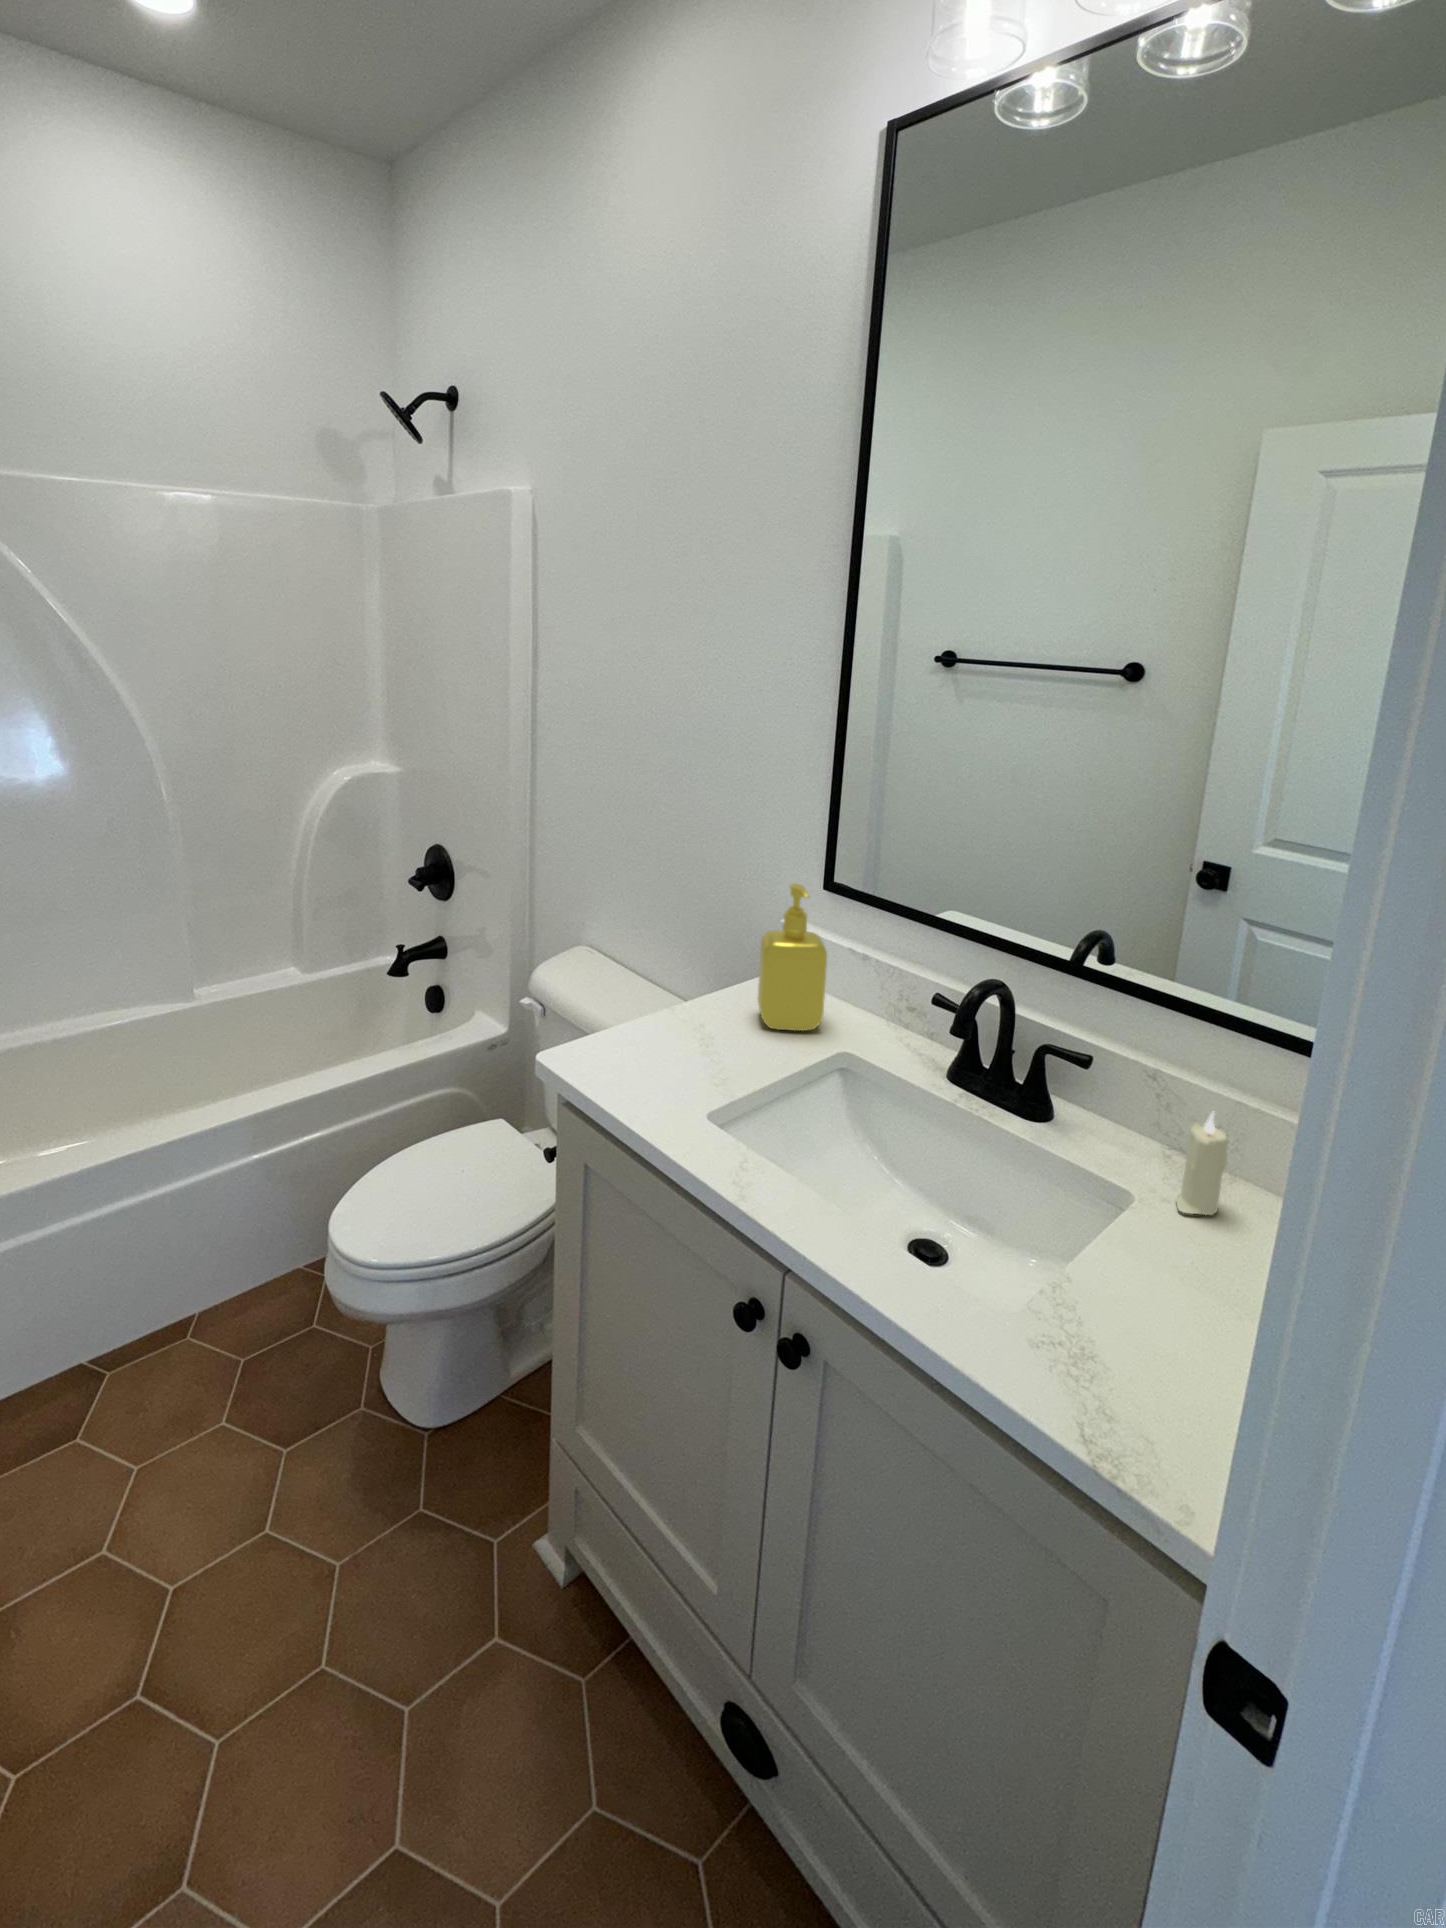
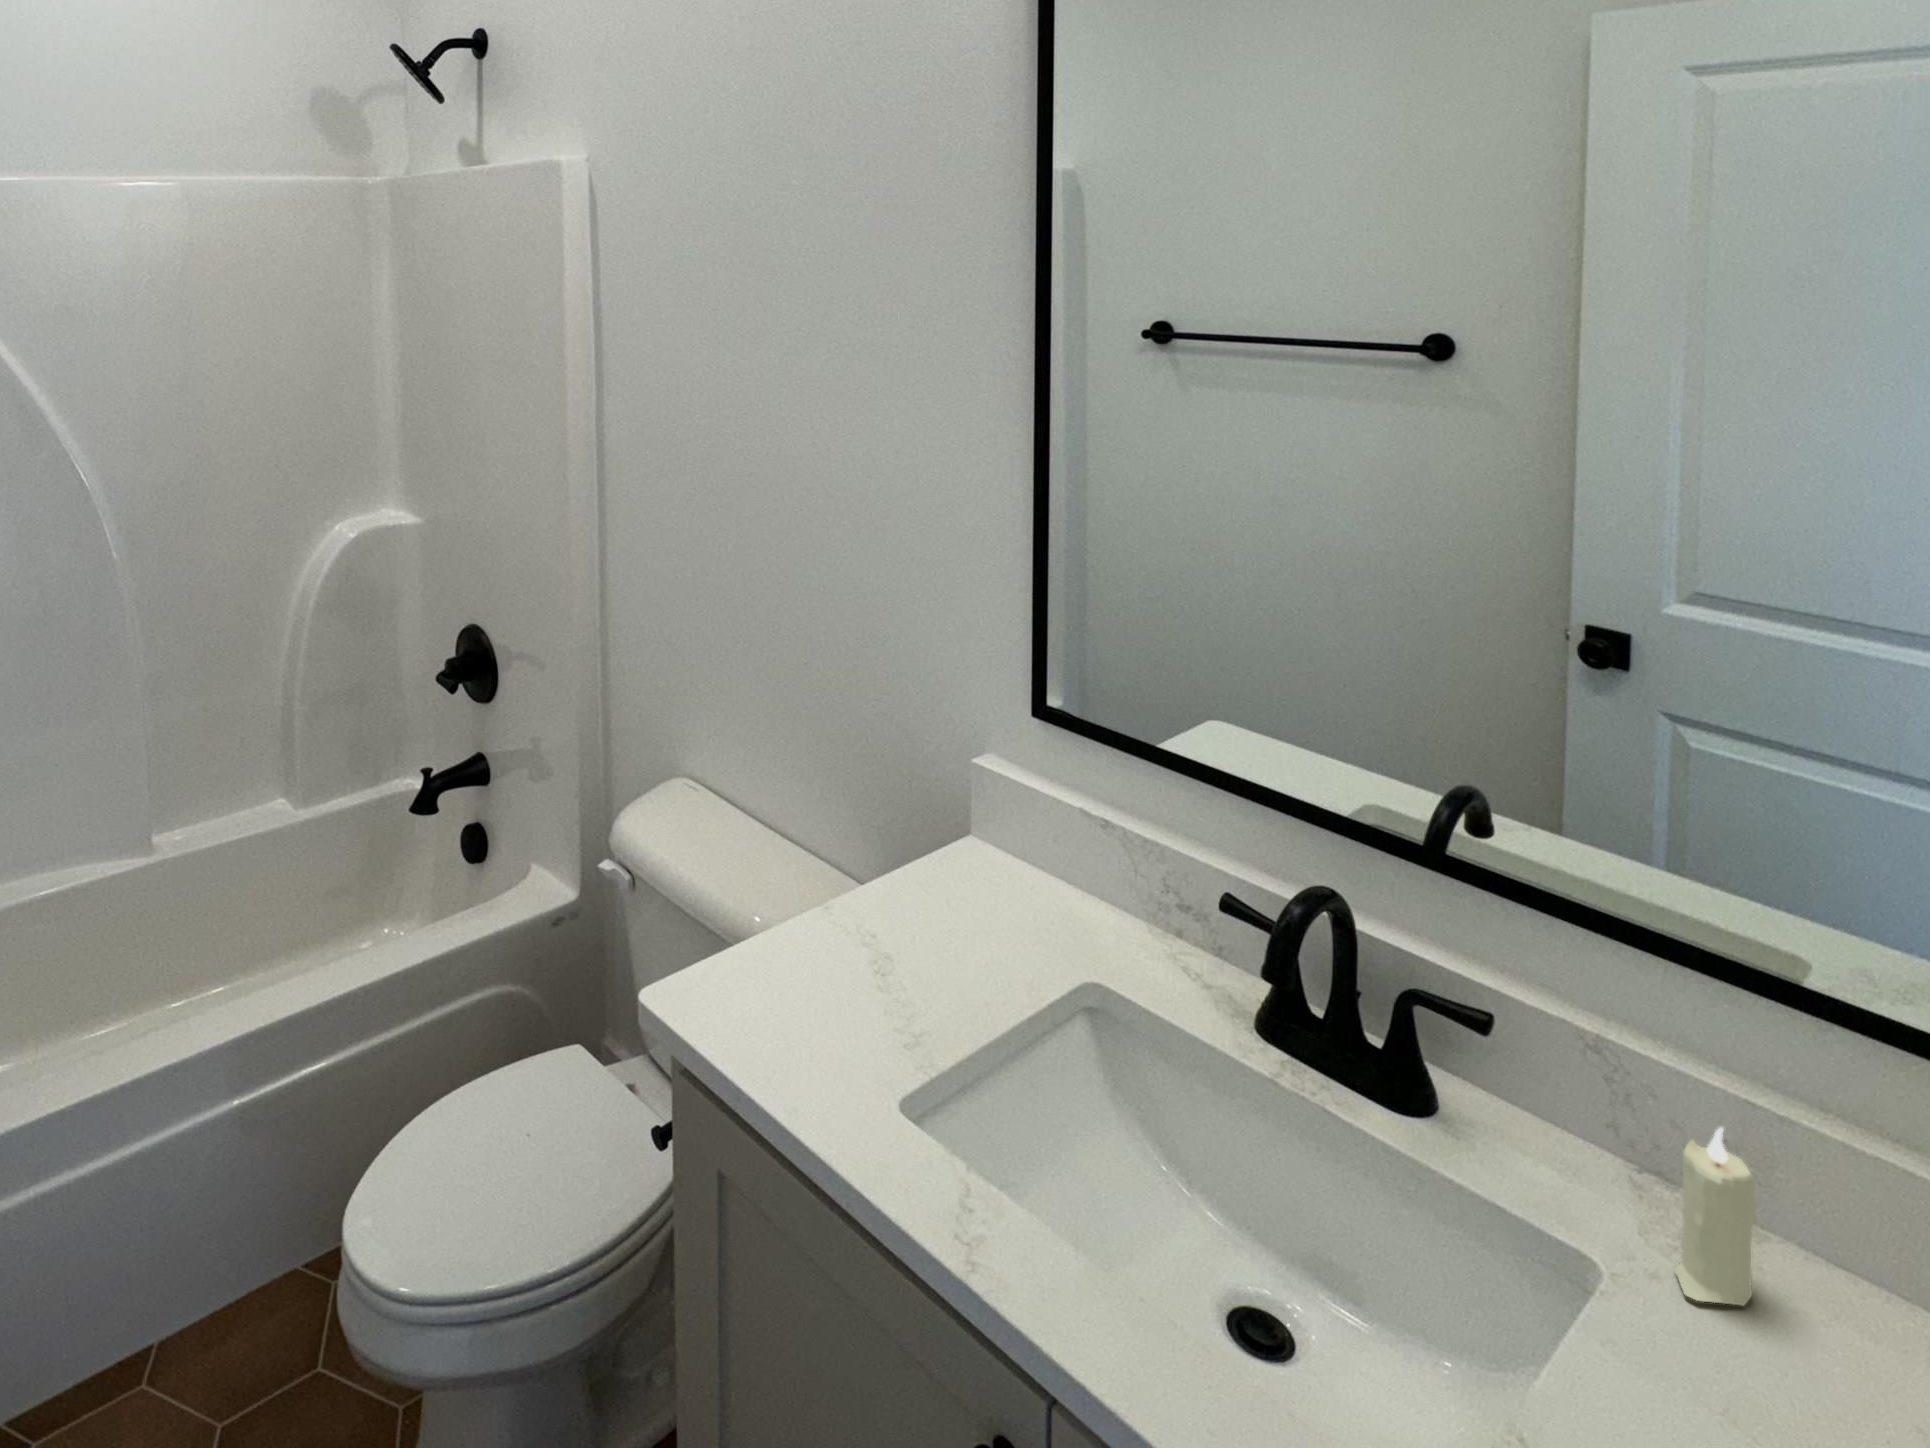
soap dispenser: present [758,883,827,1031] -> none [948,718,1051,941]

